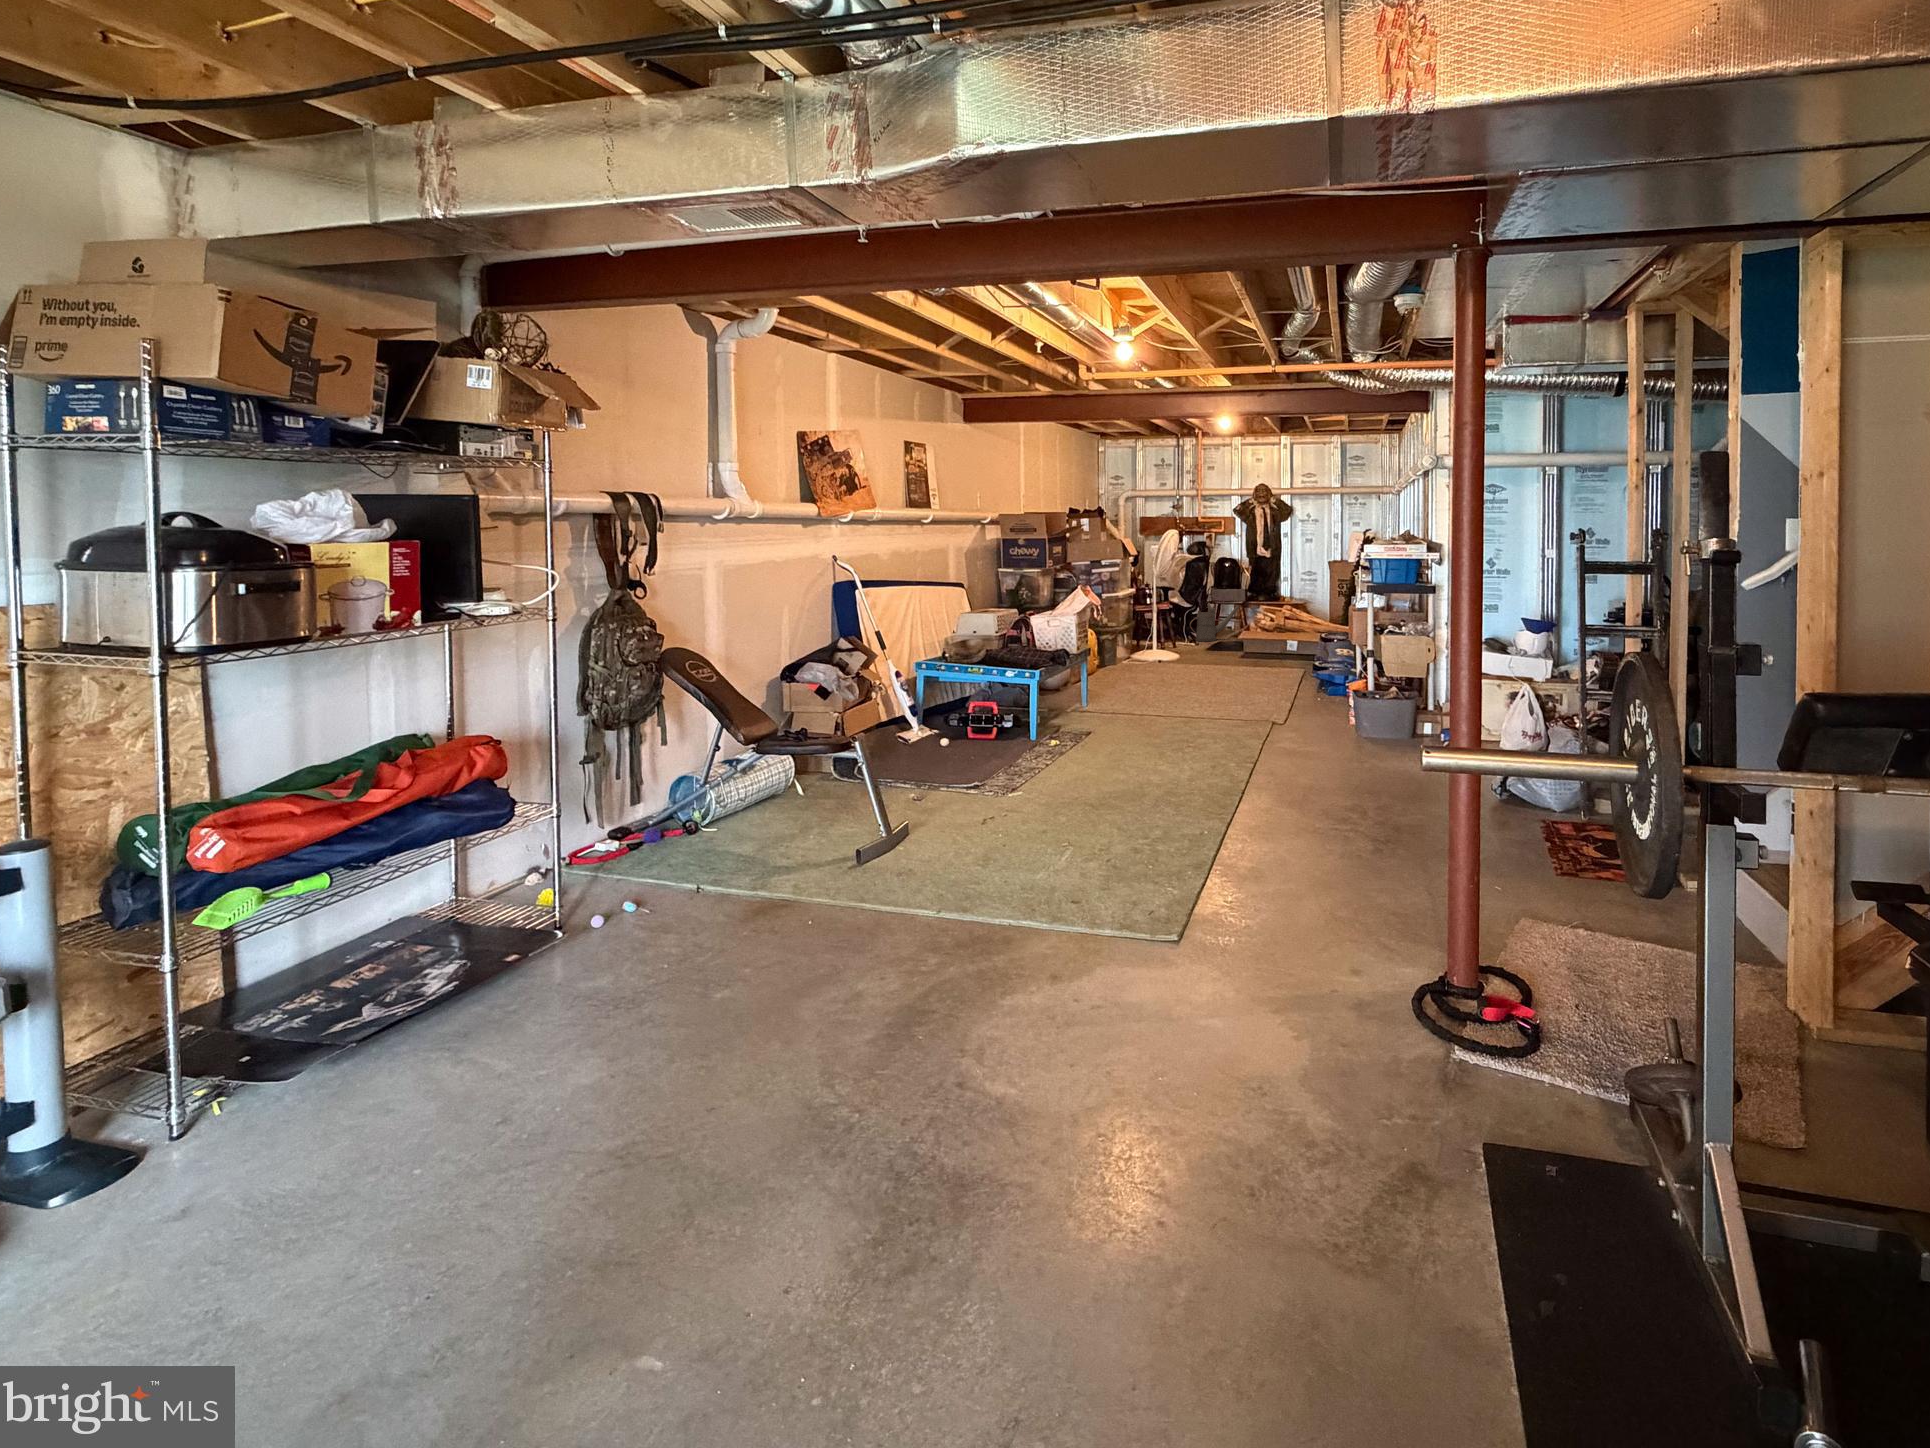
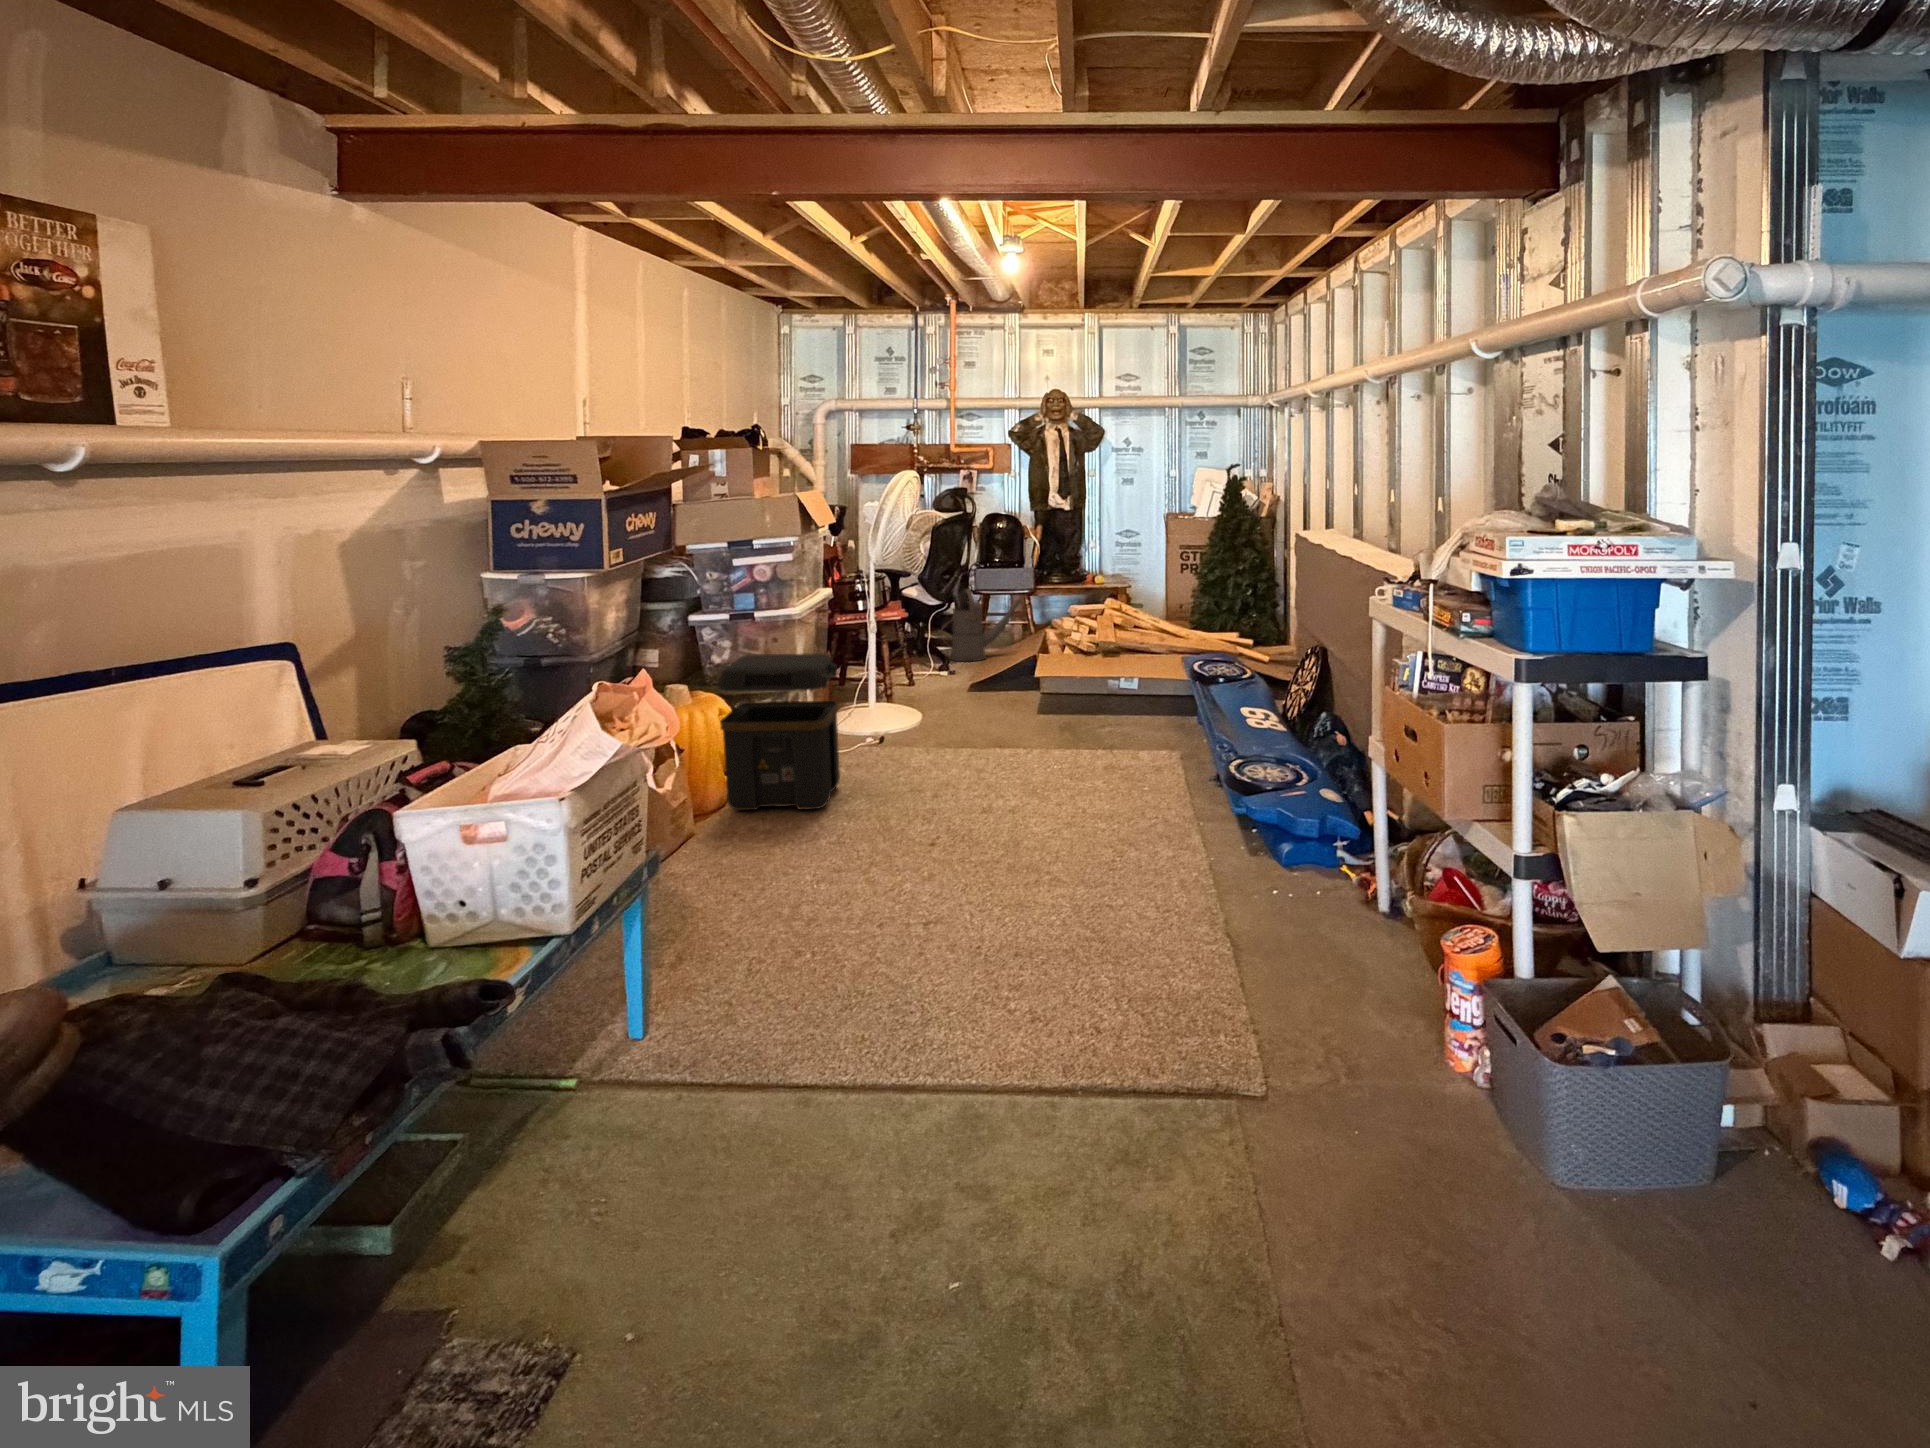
toolbox: none [1095,613,1148,683] -> present [718,653,840,810]

